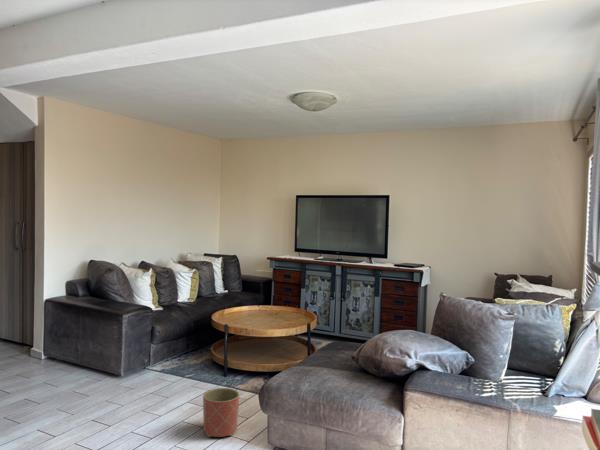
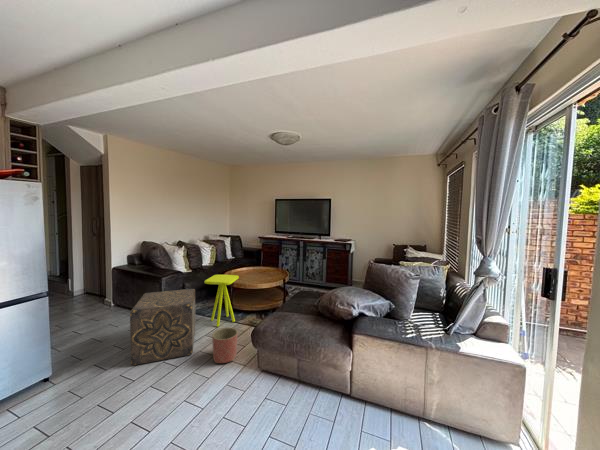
side table: none [187,313,238,392] -> present [205,275,239,326]
ottoman: none [91,331,175,432] -> present [130,289,195,365]

